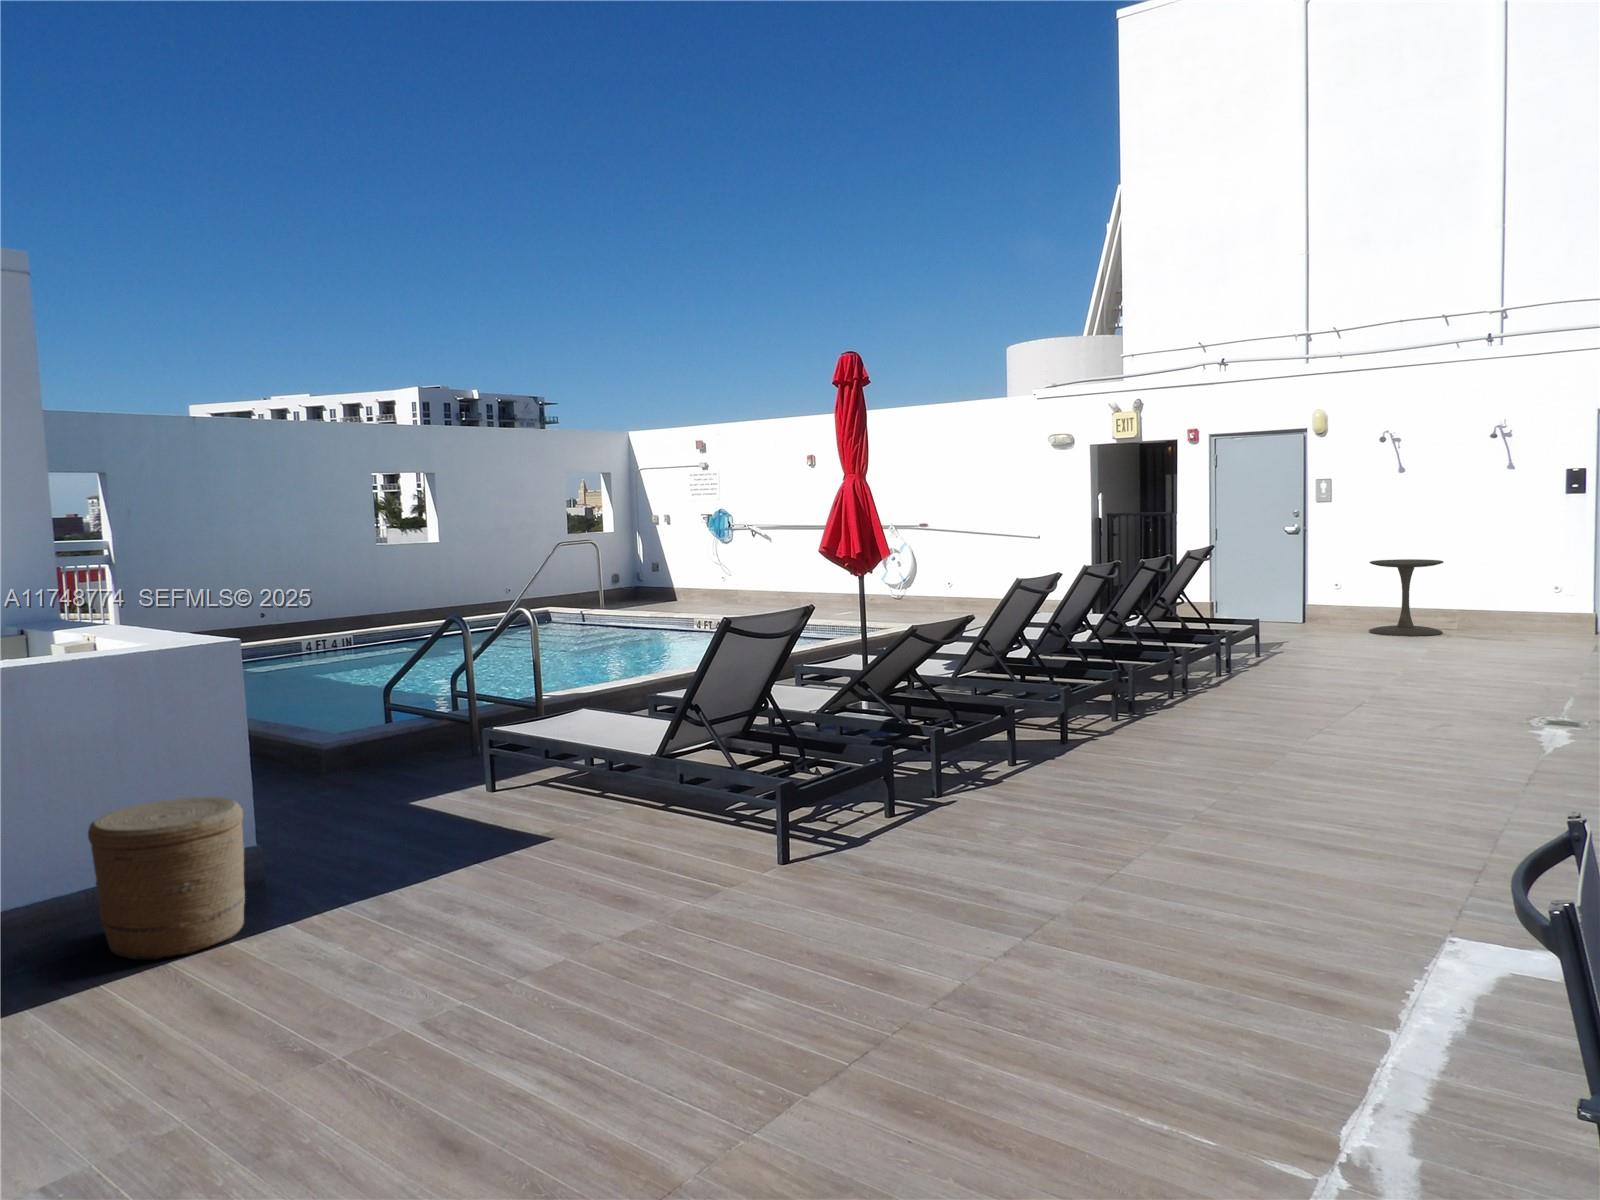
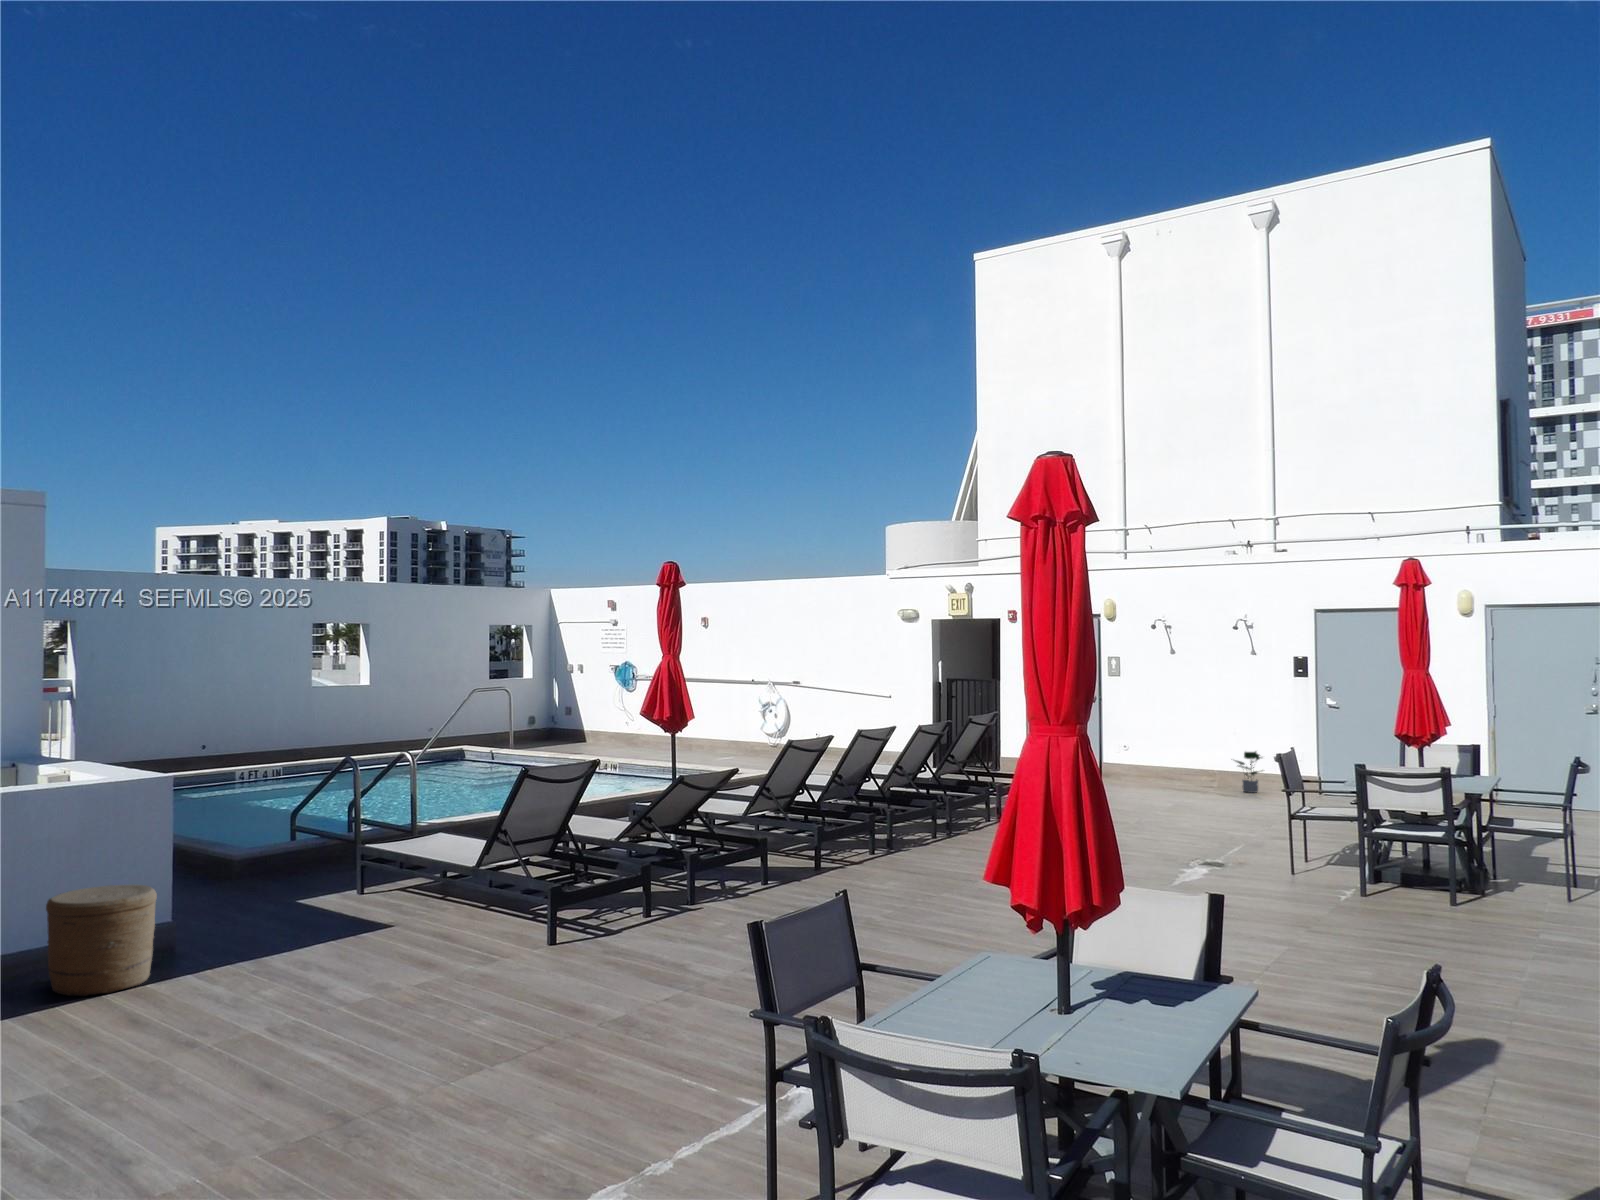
pedestal table: present [1369,559,1444,636] -> none [1145,727,1204,792]
potted plant: none [1478,580,1524,635] -> present [1235,751,1261,793]

